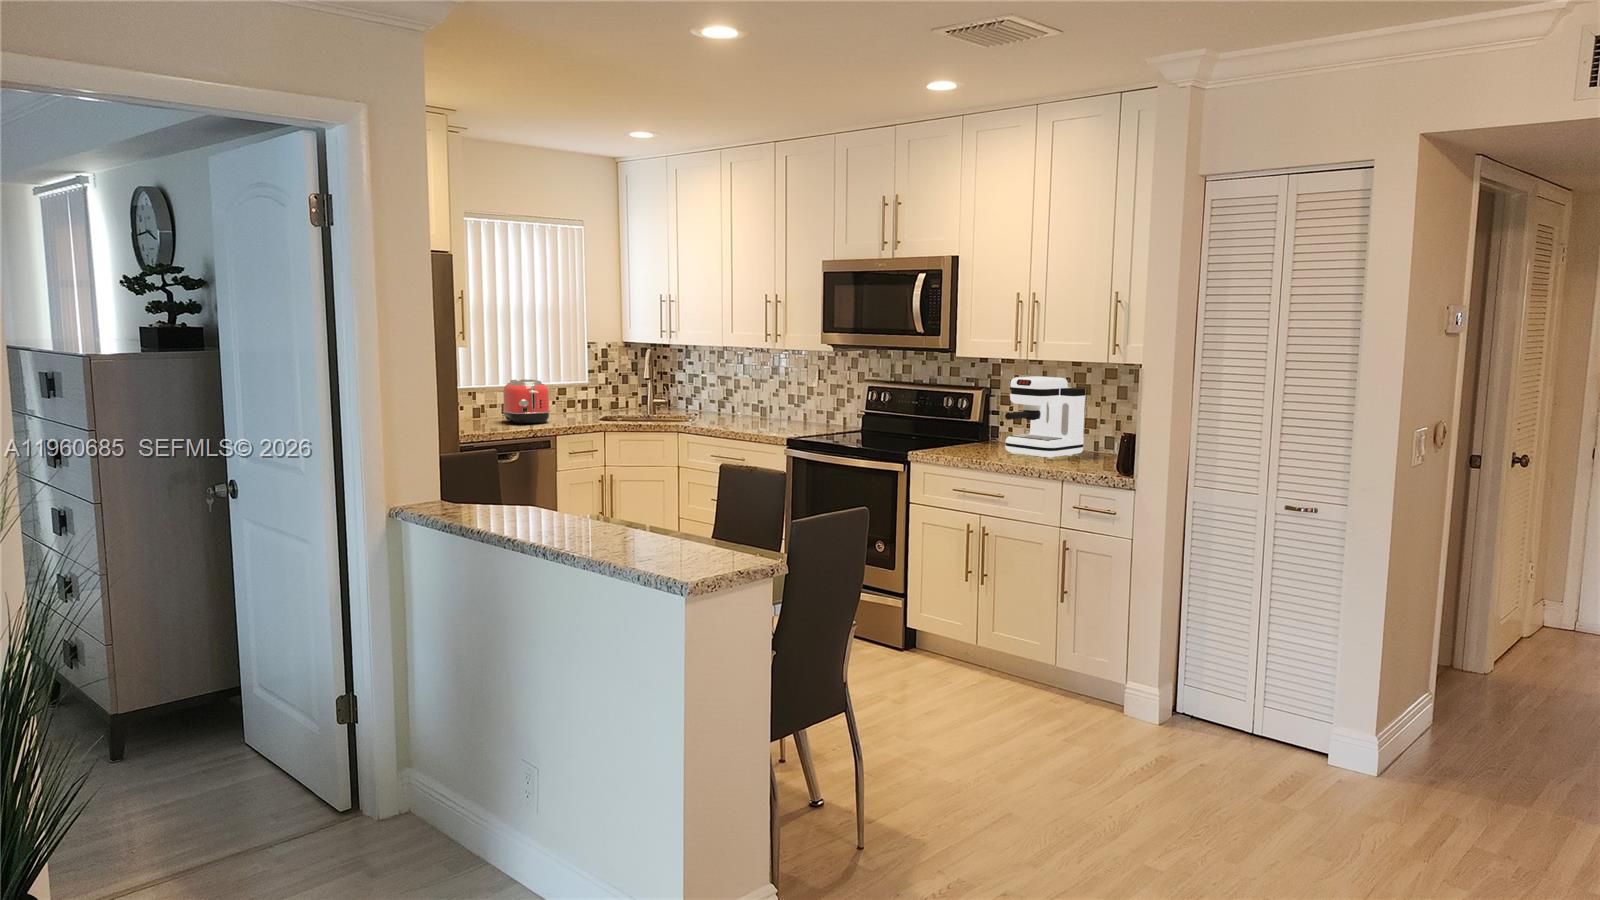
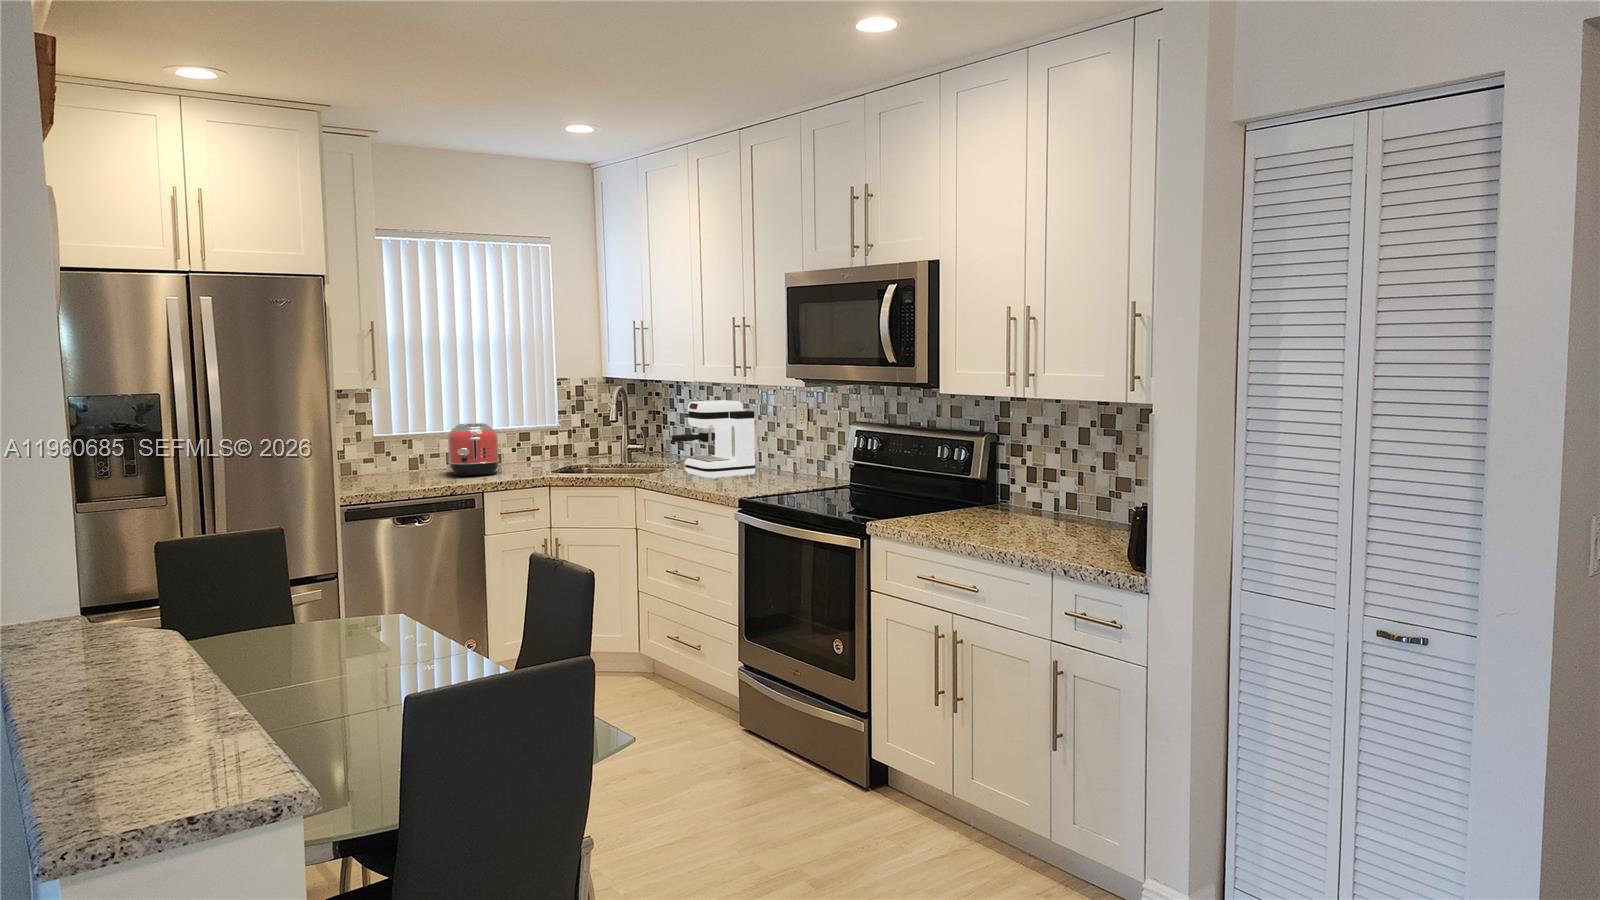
coffee maker: present [1005,376,1086,459] -> present [672,400,755,479]

